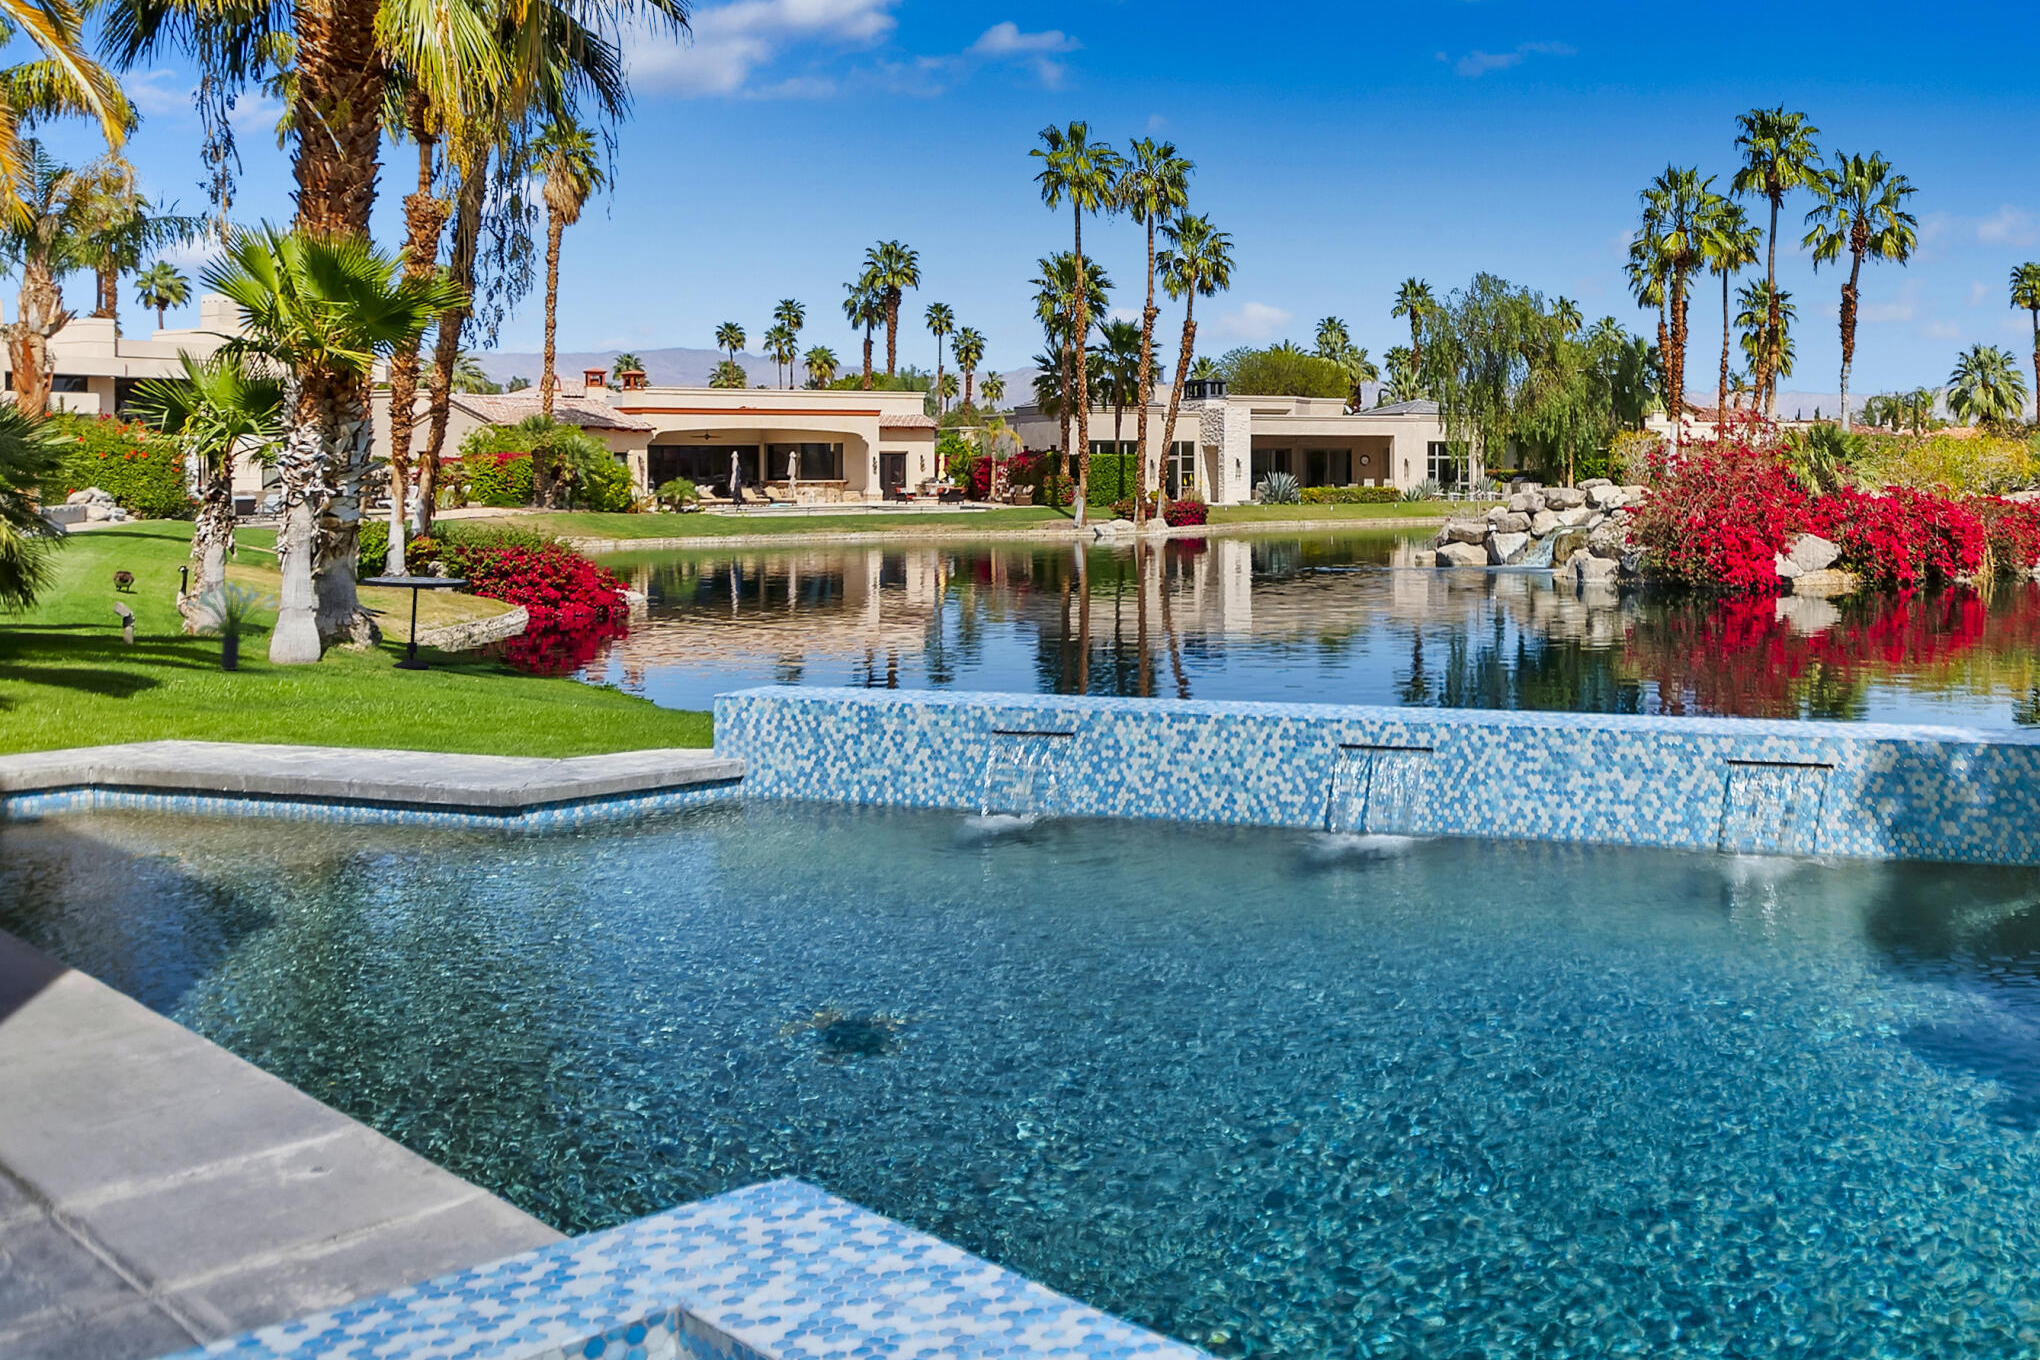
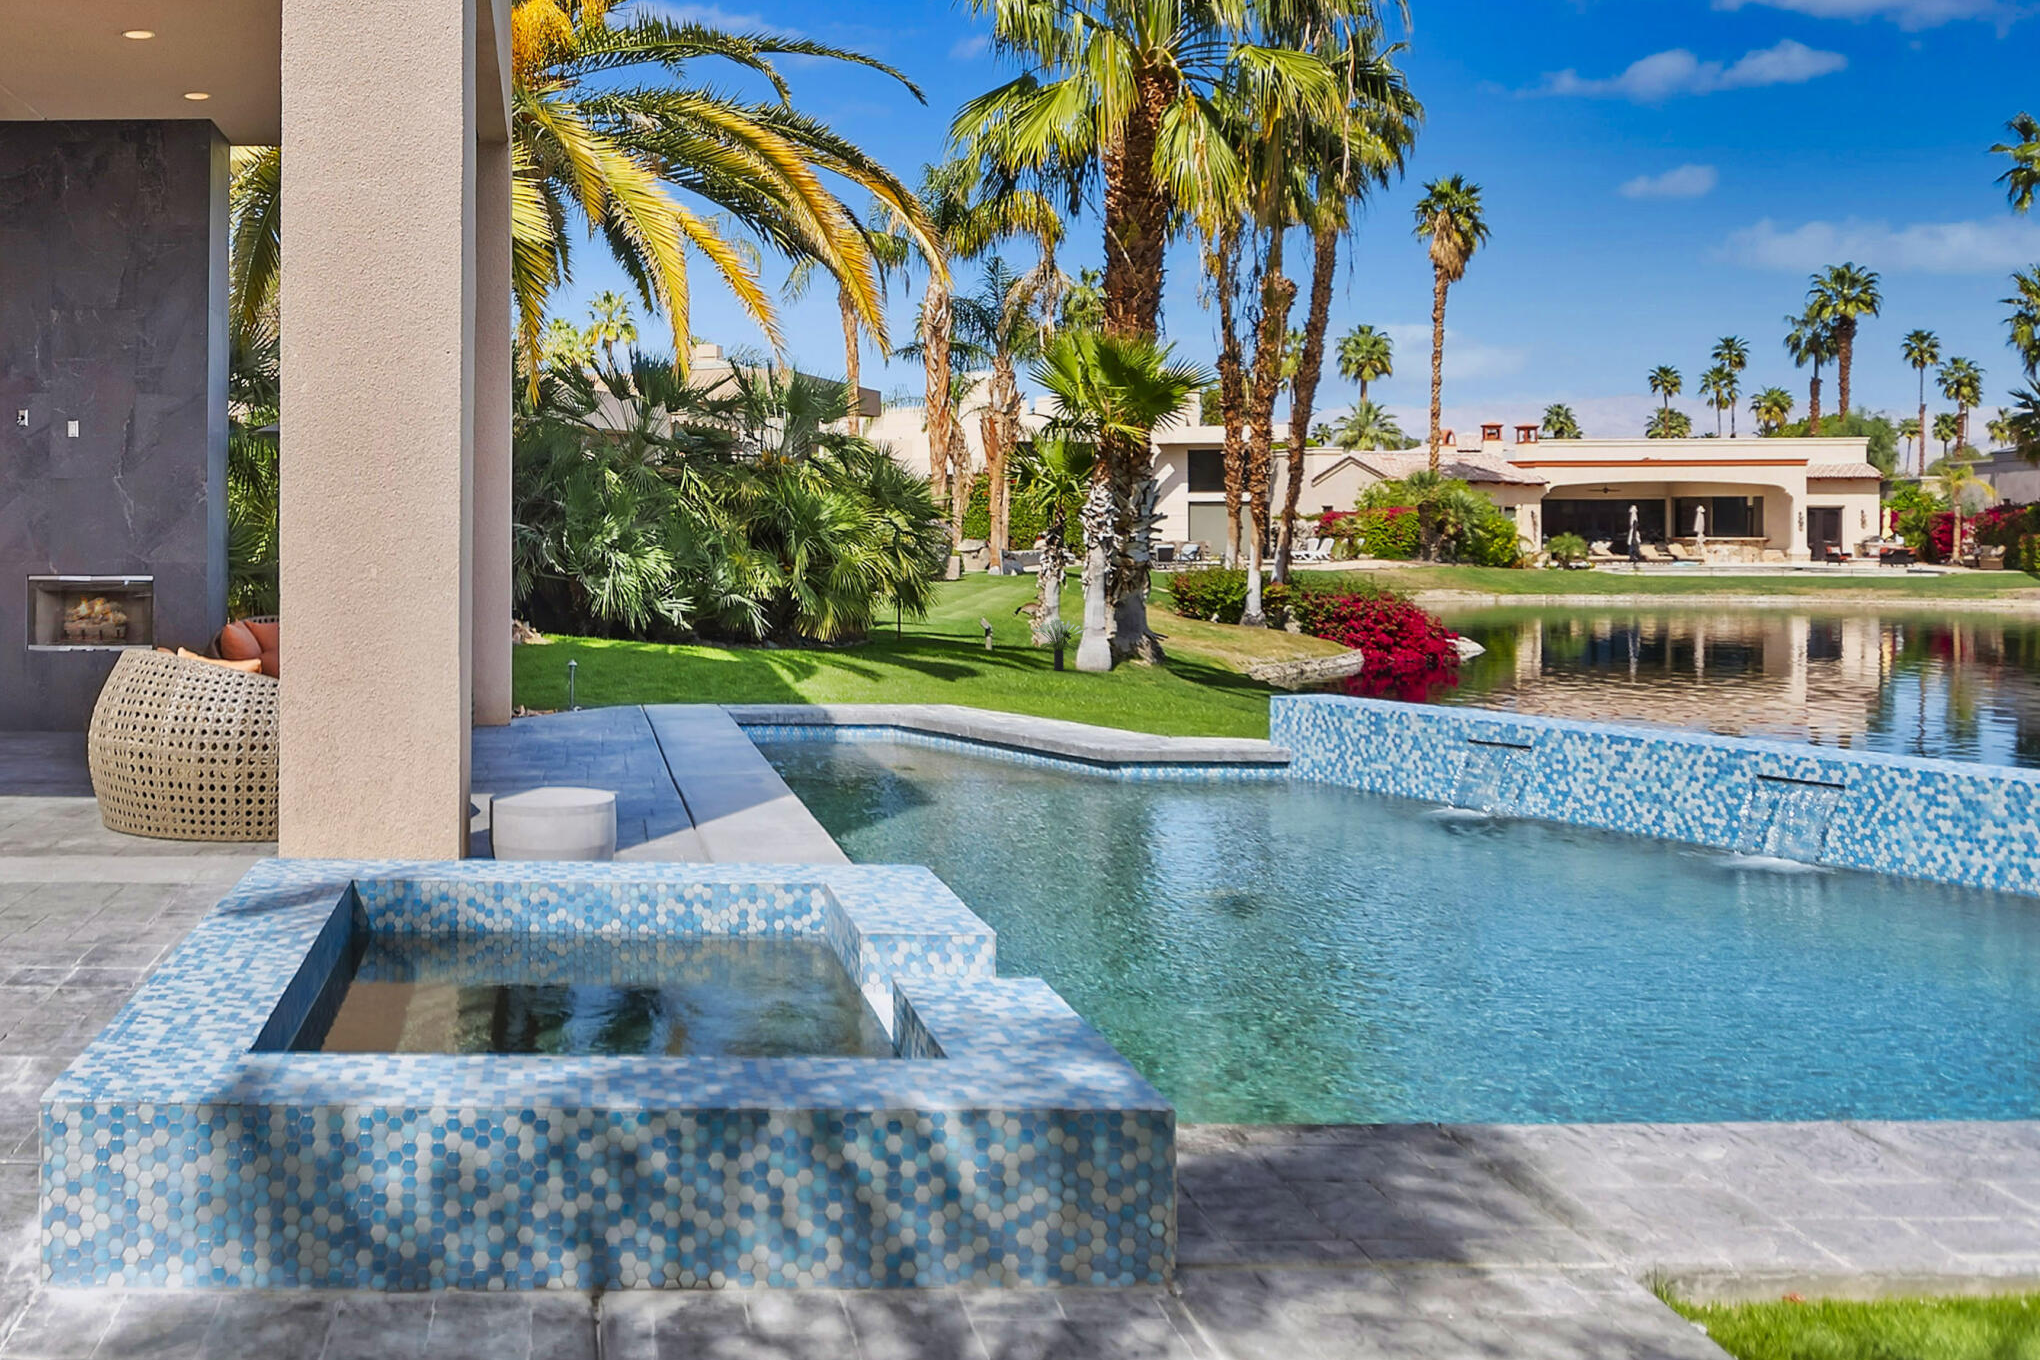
side table: present [361,577,470,669] -> none [1141,615,1207,675]

